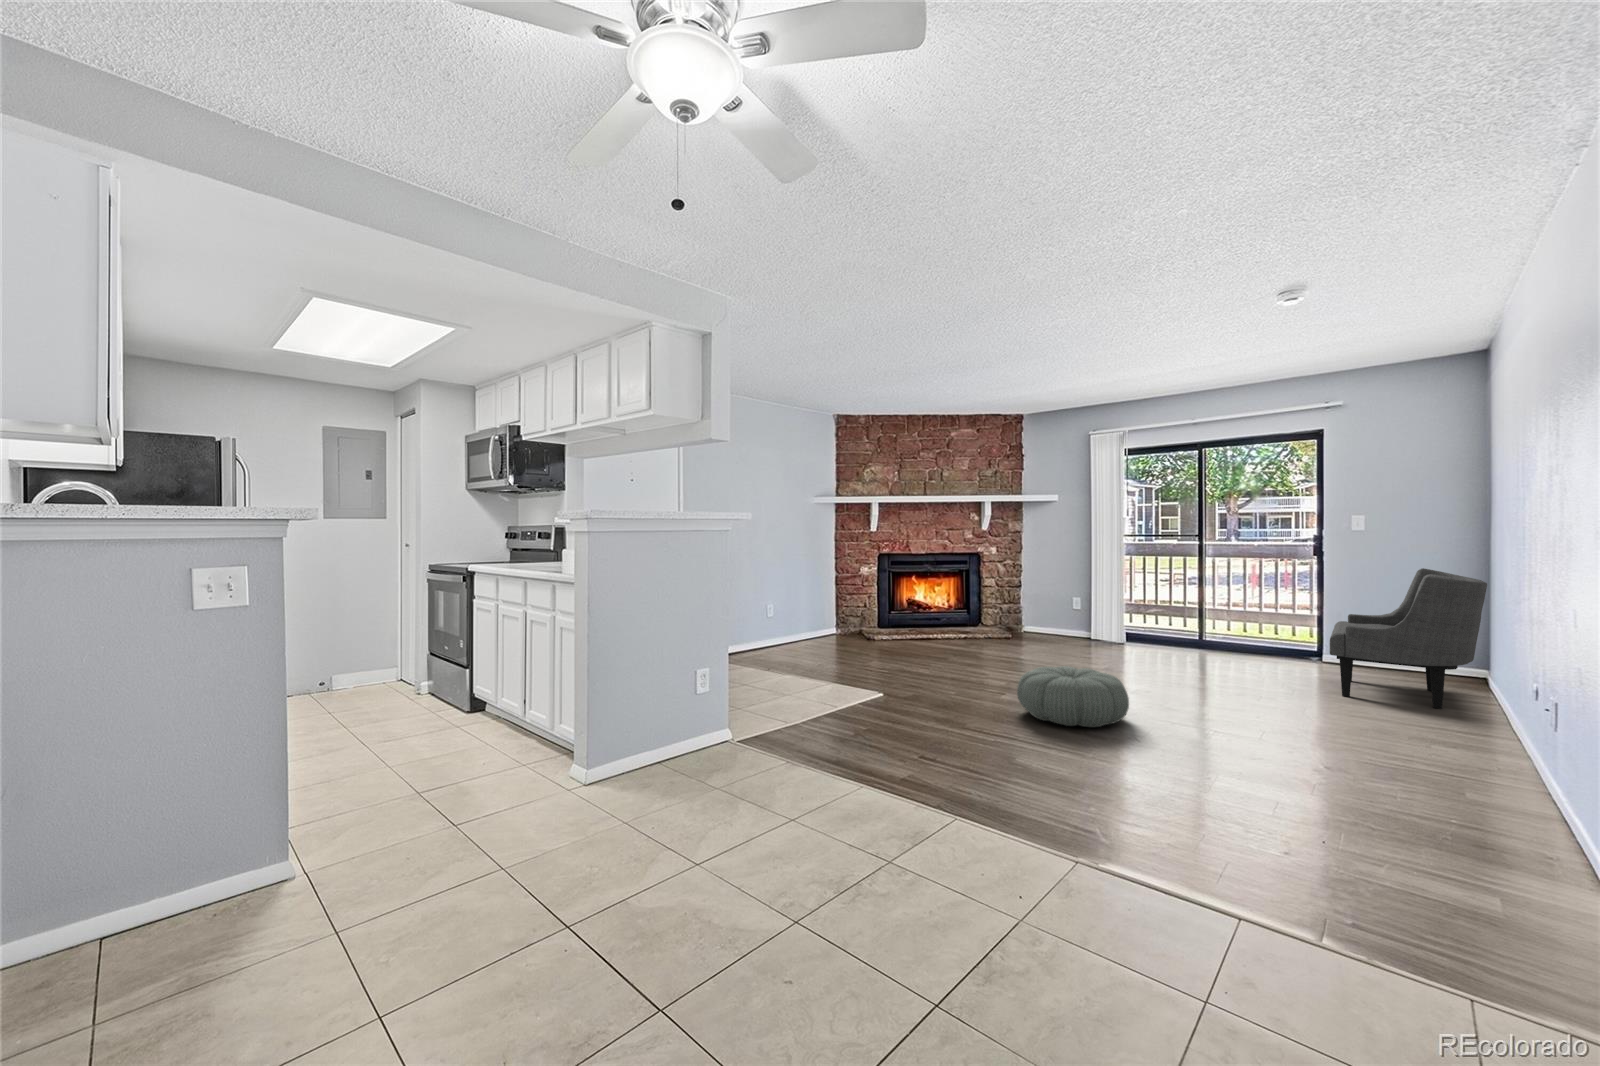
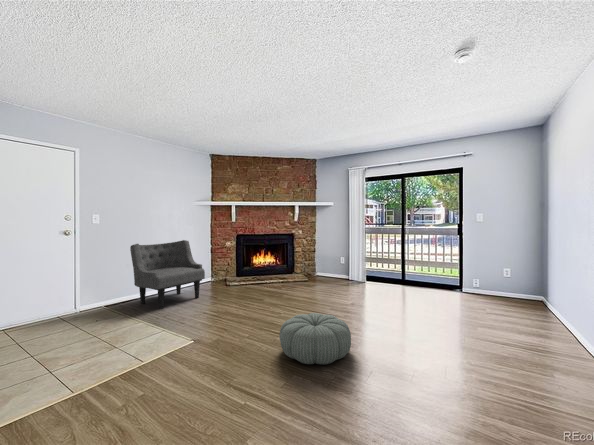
armchair: present [1330,568,1487,709] -> present [130,240,205,309]

